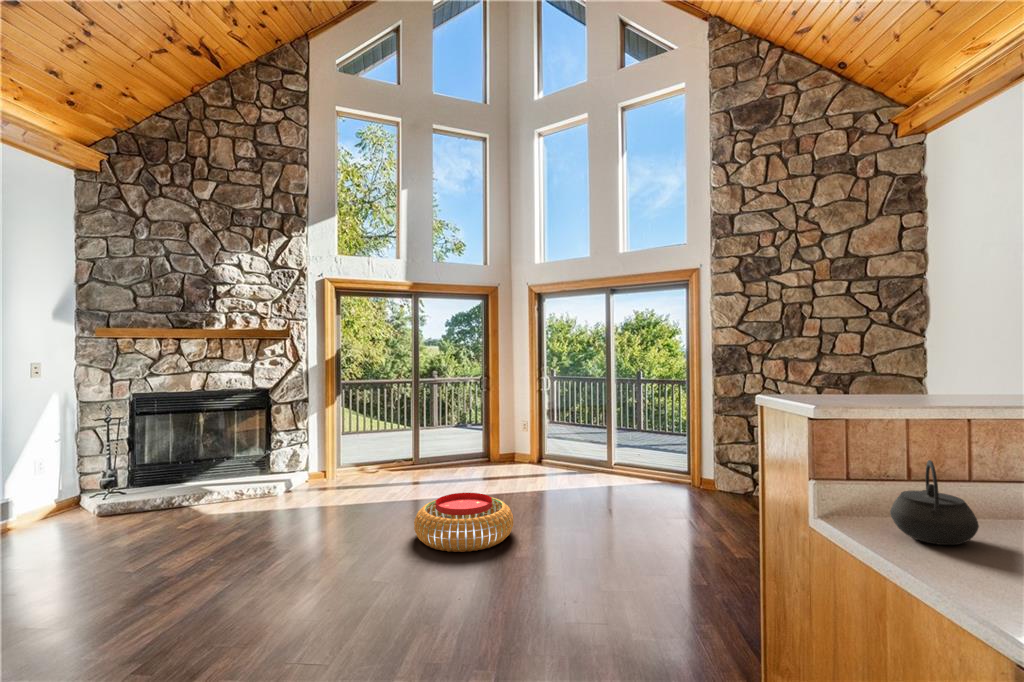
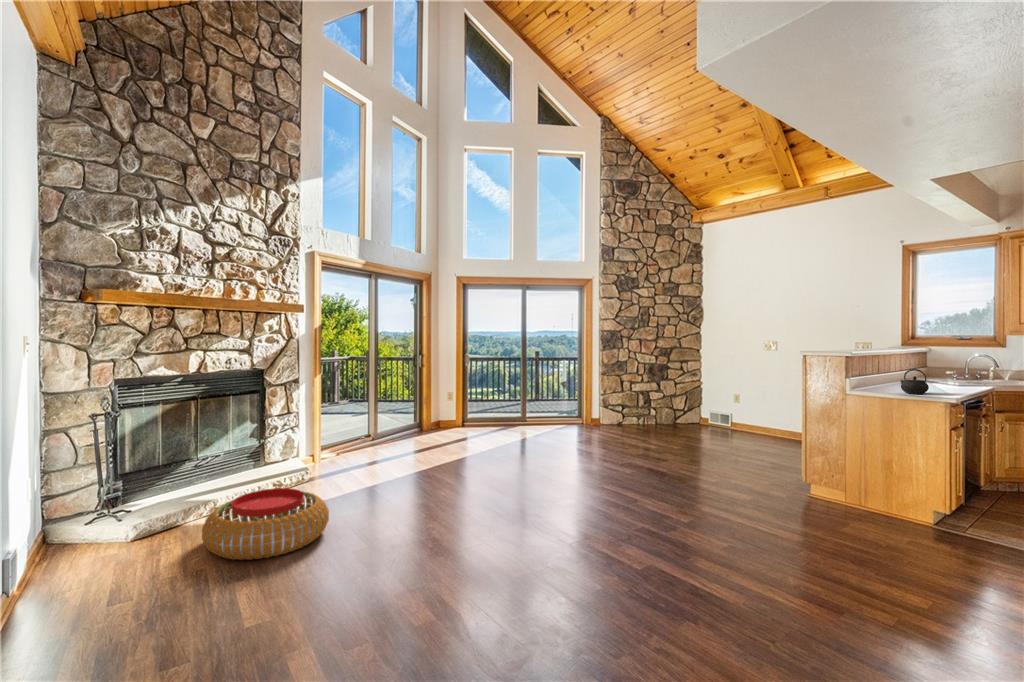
pouf: present [414,493,513,552] -> present [202,488,329,560]

